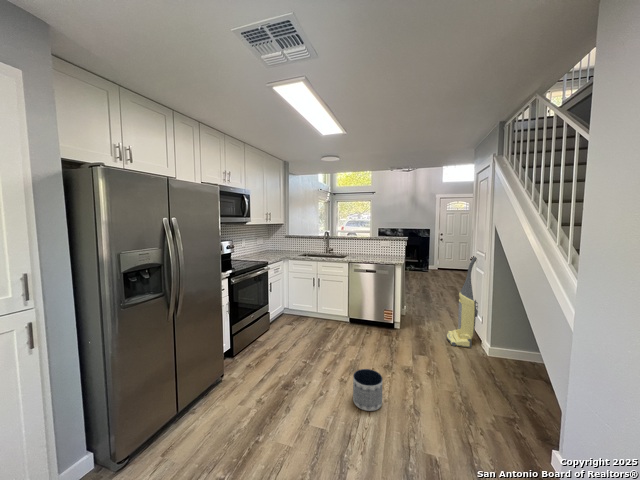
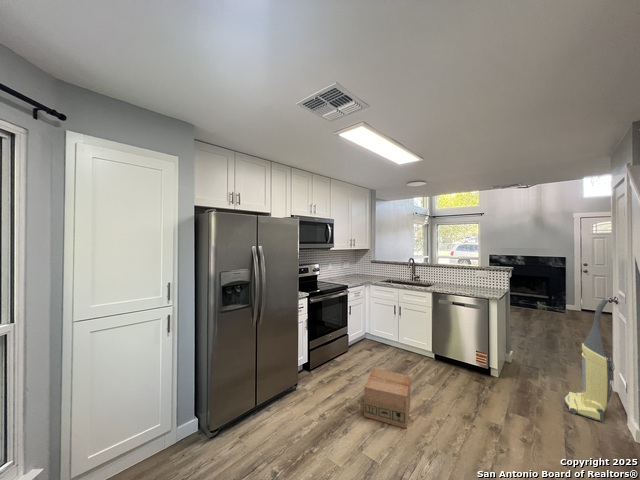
cardboard box: none [302,341,343,390] -> present [364,368,410,428]
planter: present [353,369,382,411] -> none [415,410,449,461]

